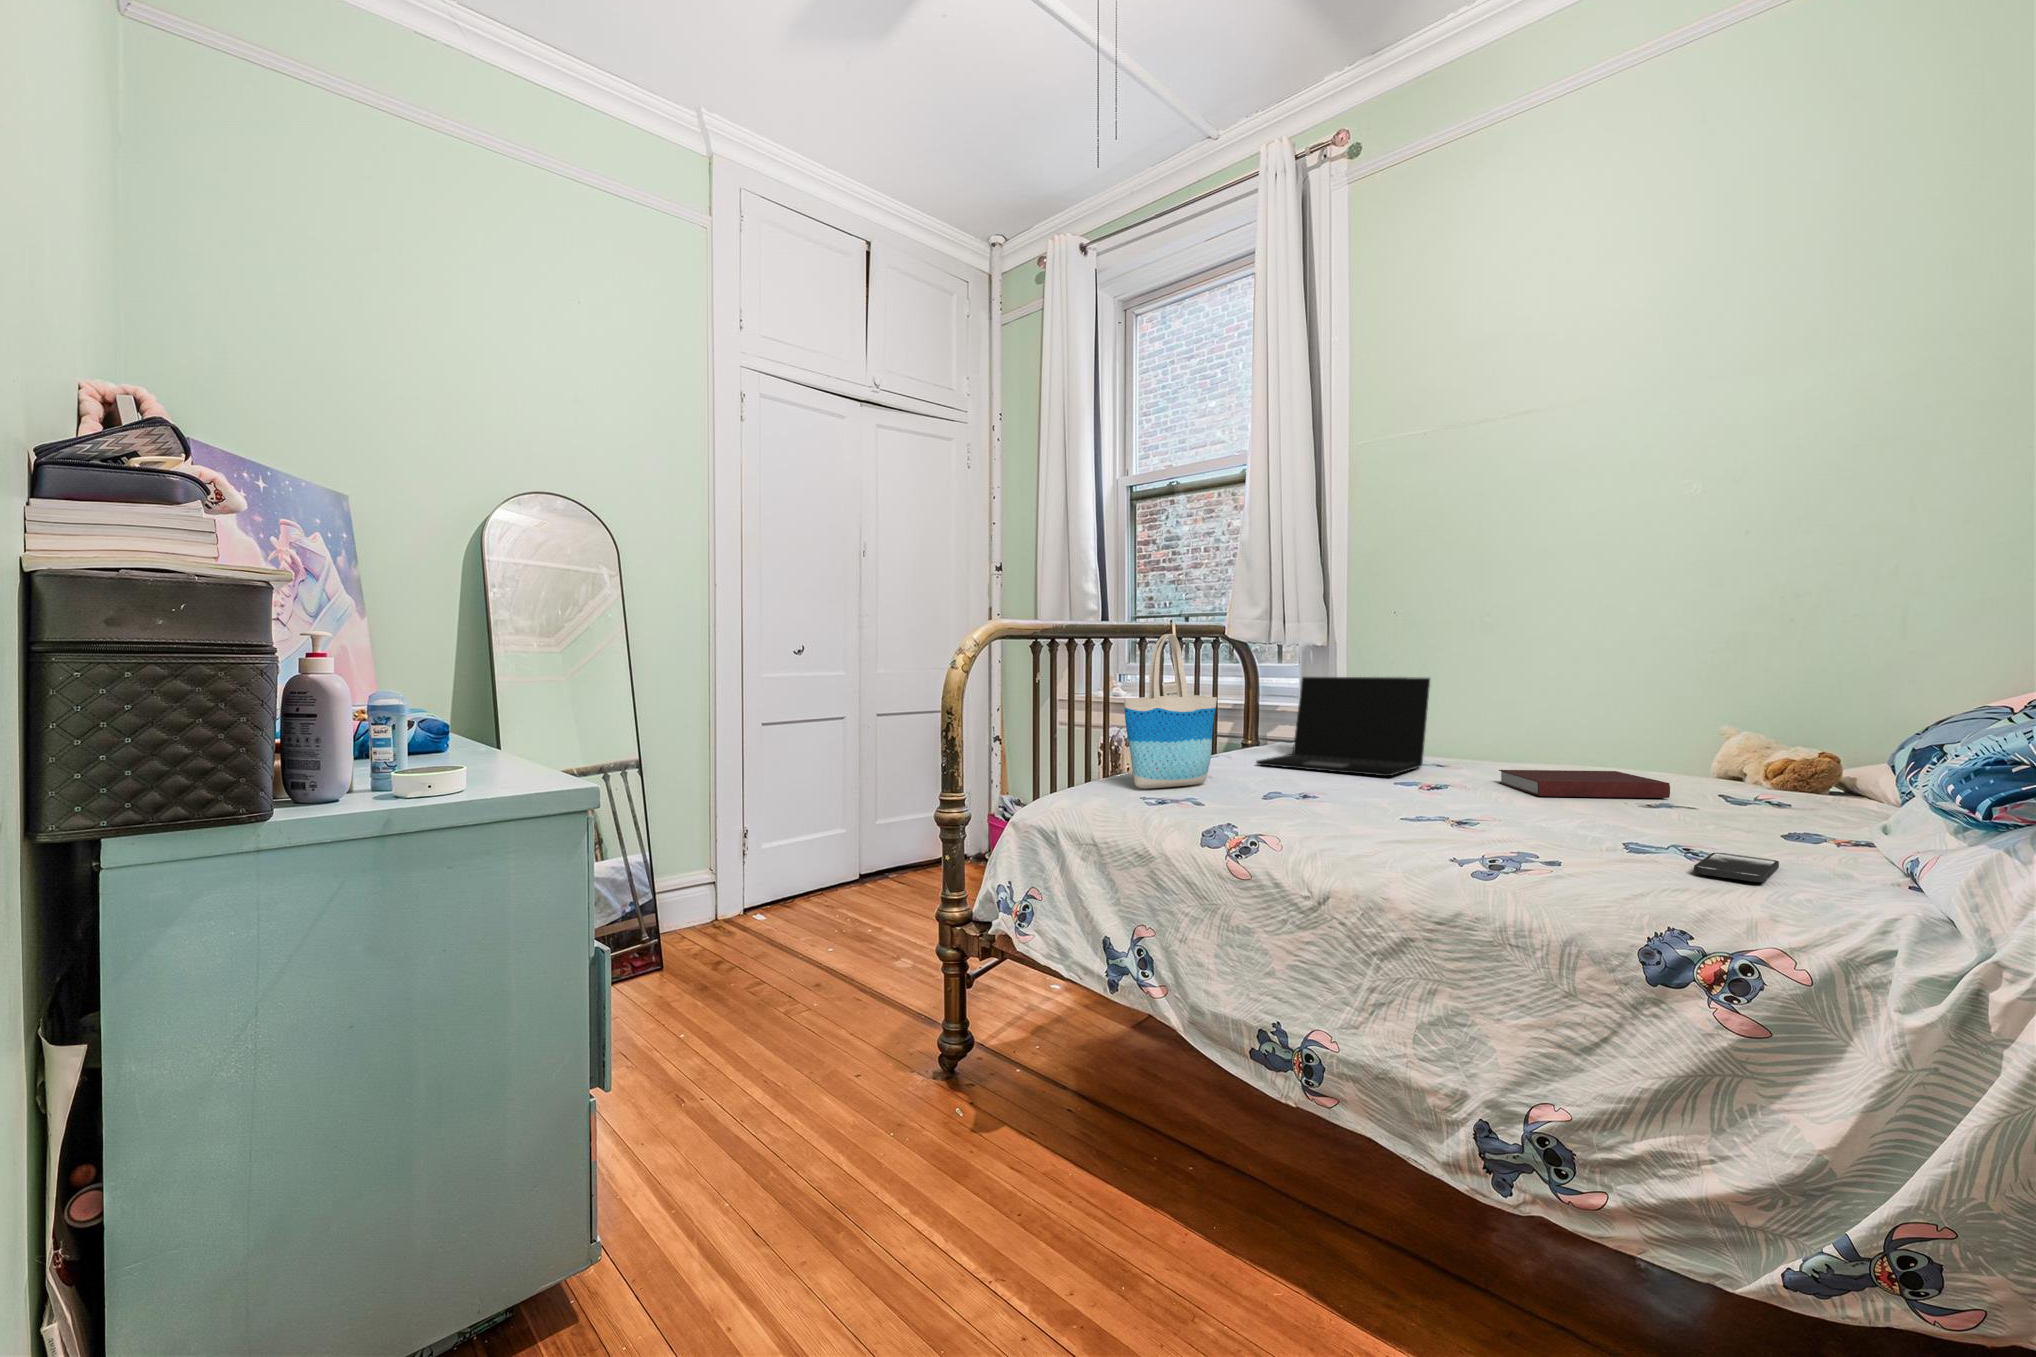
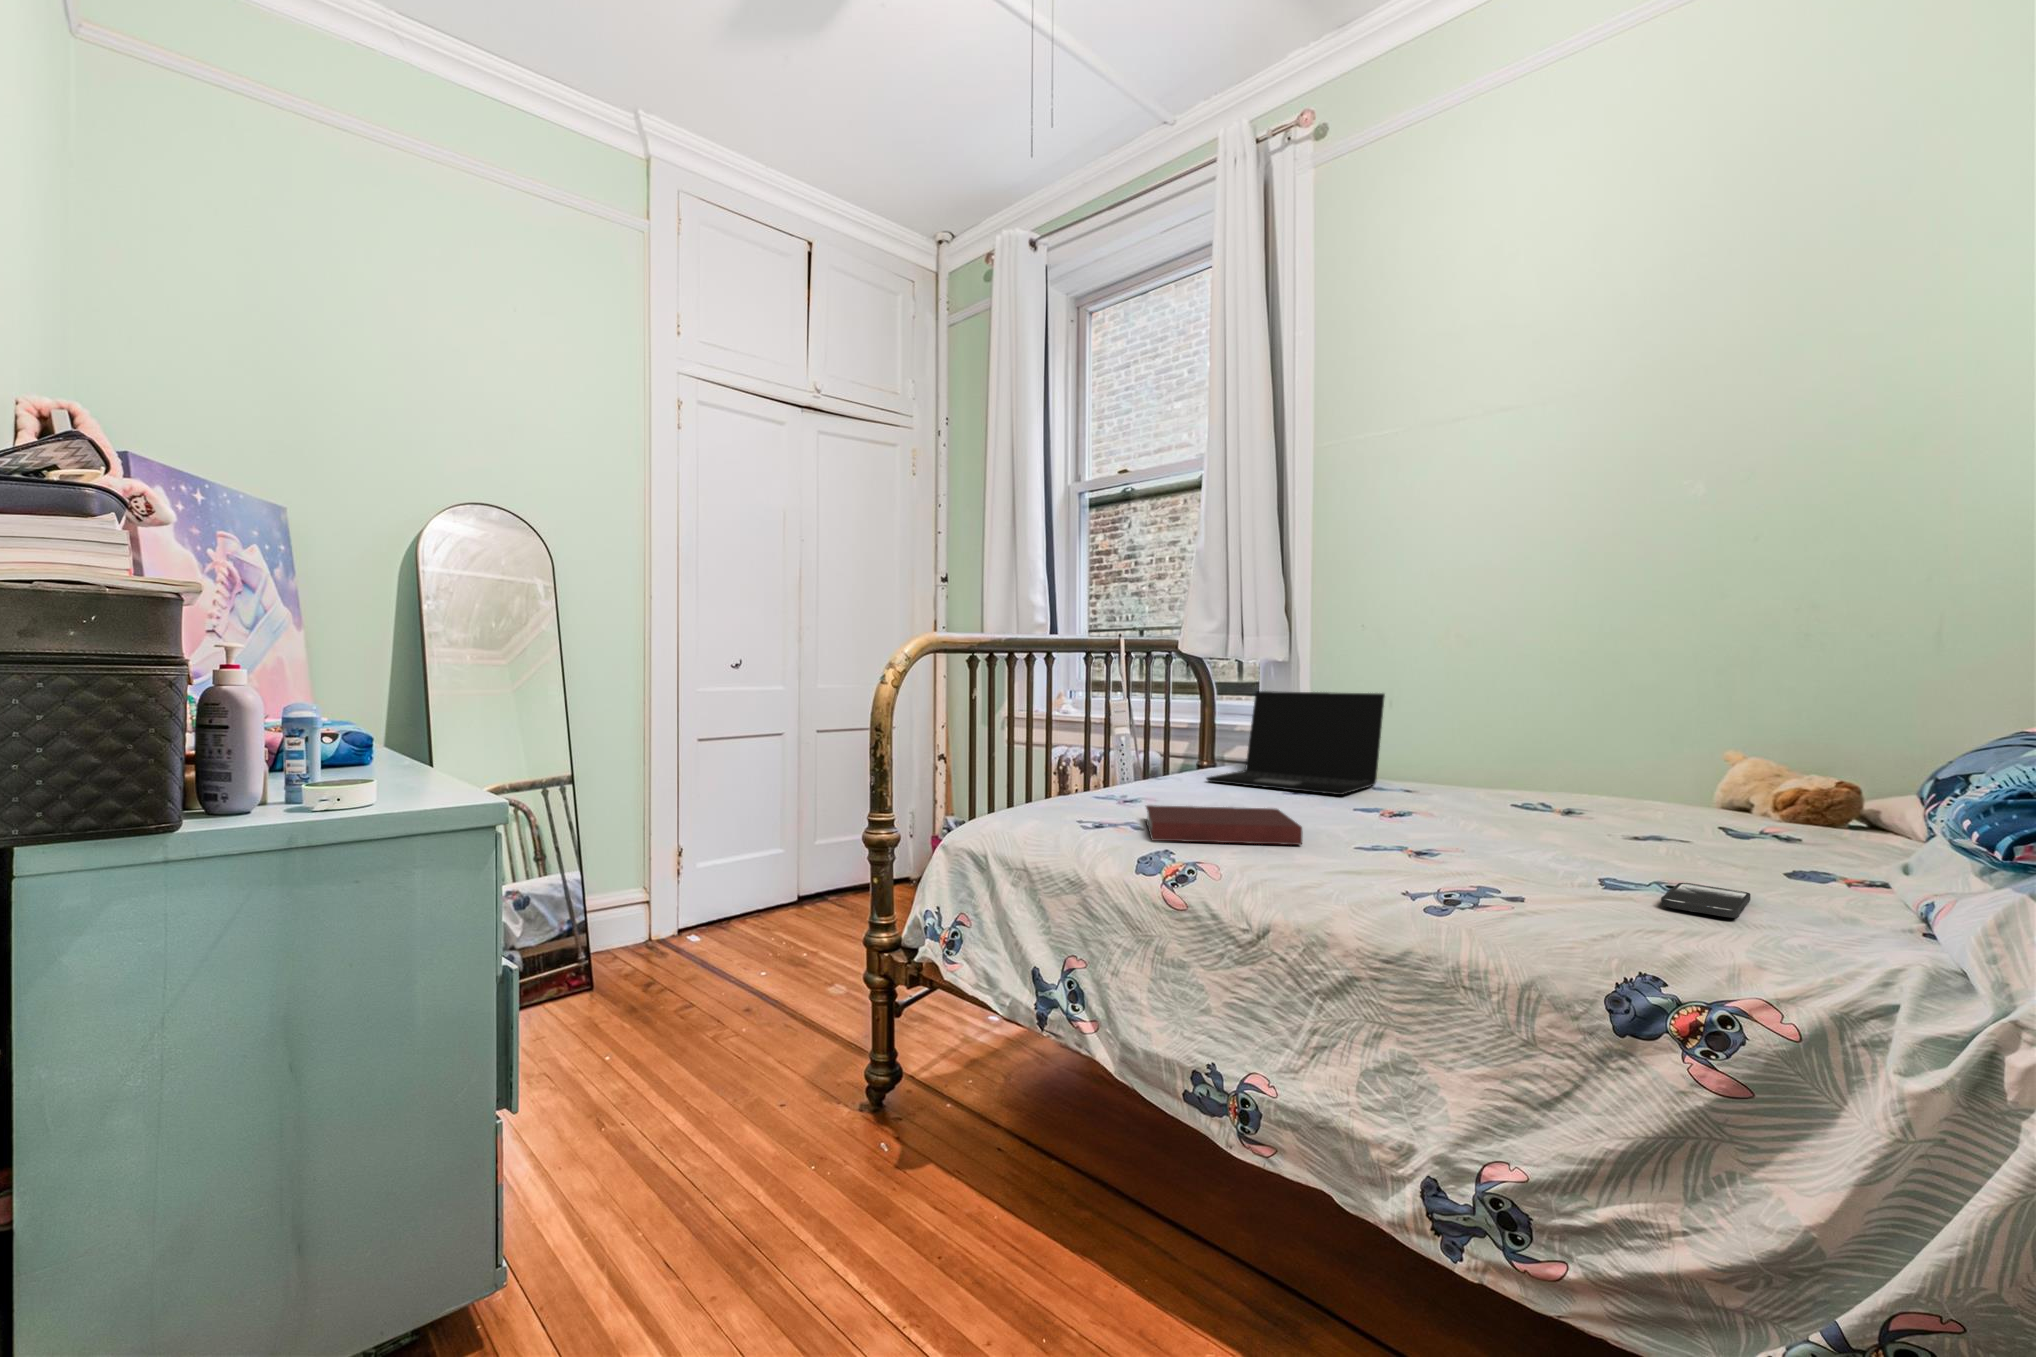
tote bag: present [1124,634,1217,788] -> none [1065,643,1164,805]
notebook: present [1499,770,1670,798] -> present [1146,805,1302,845]

